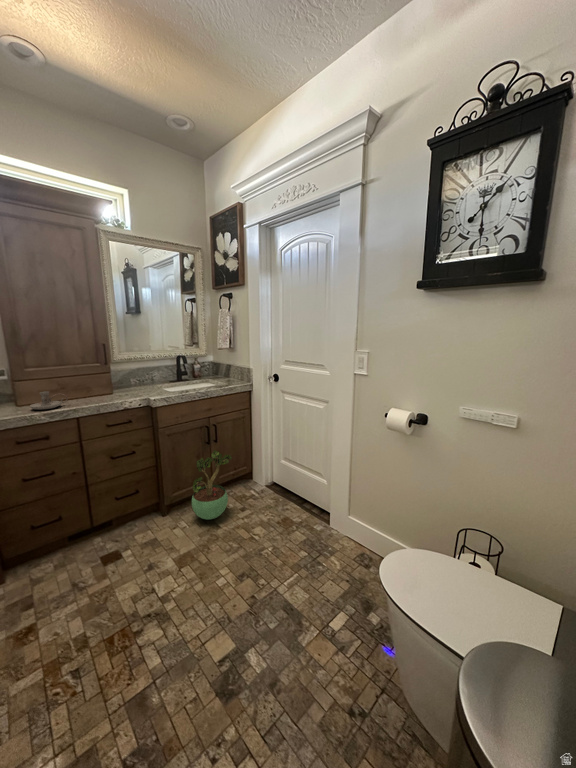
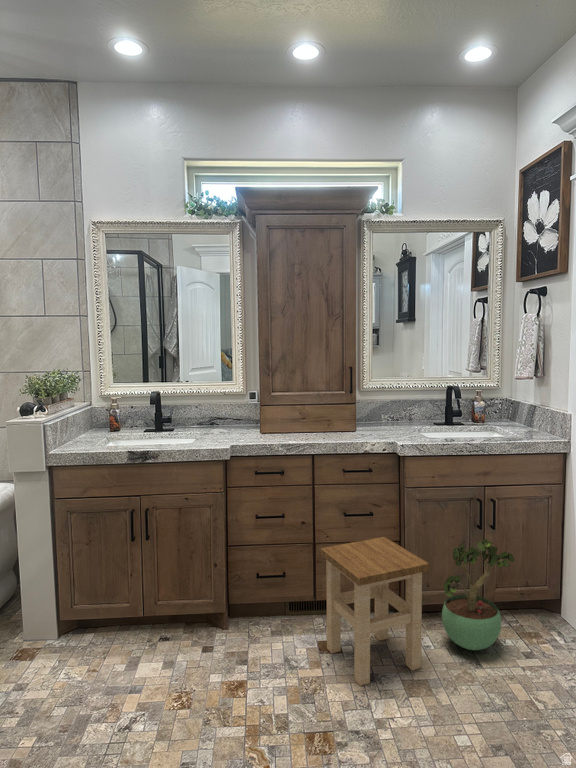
candle holder: present [30,391,68,409] -> none [270,419,306,440]
stool: none [96,466,184,578] -> present [320,537,429,686]

